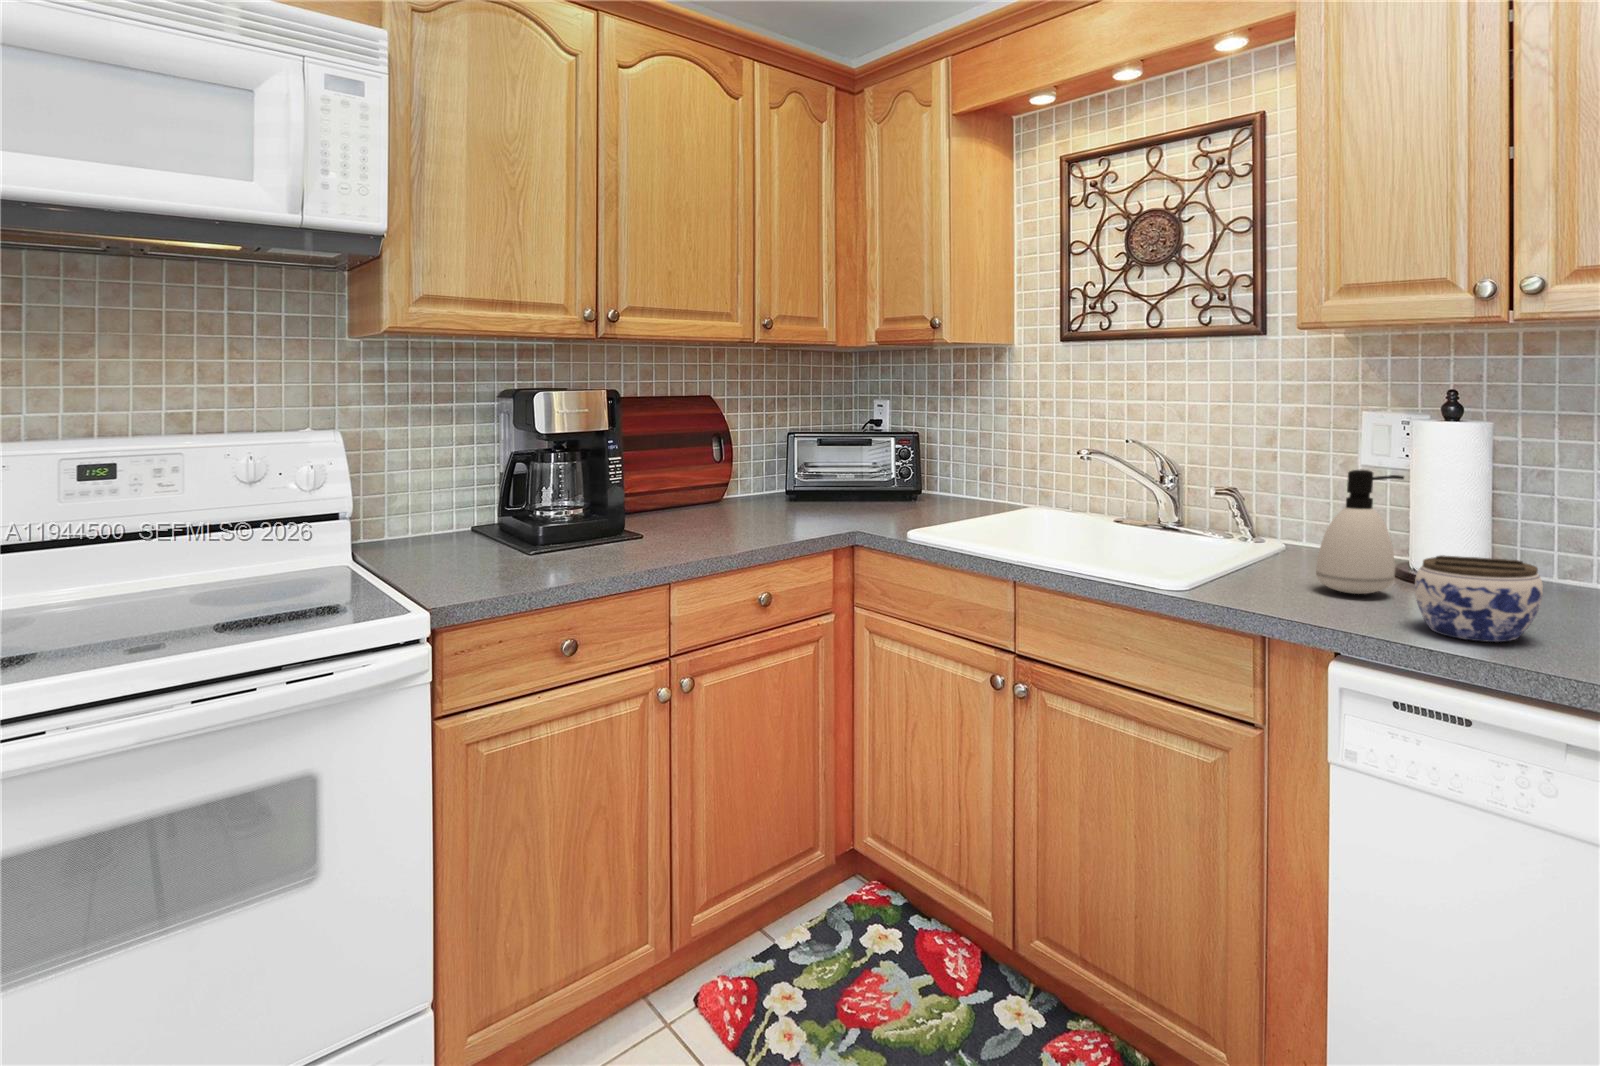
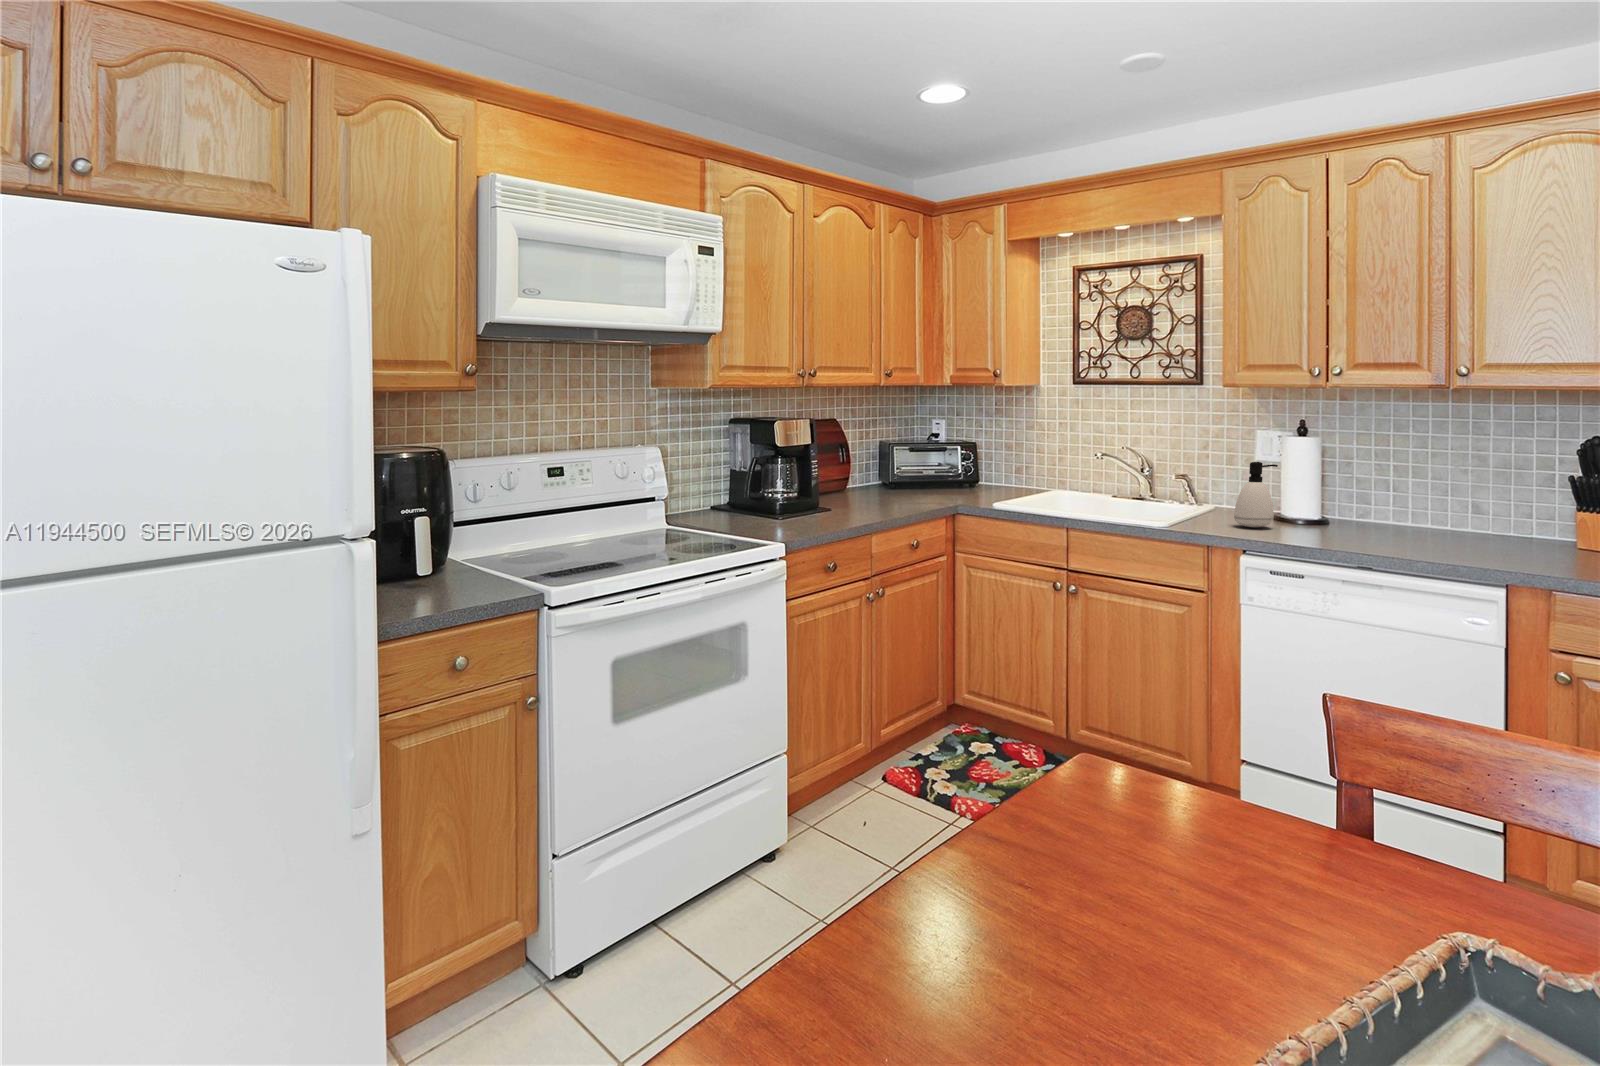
jar: present [1415,555,1543,642] -> none [1282,503,1339,542]

